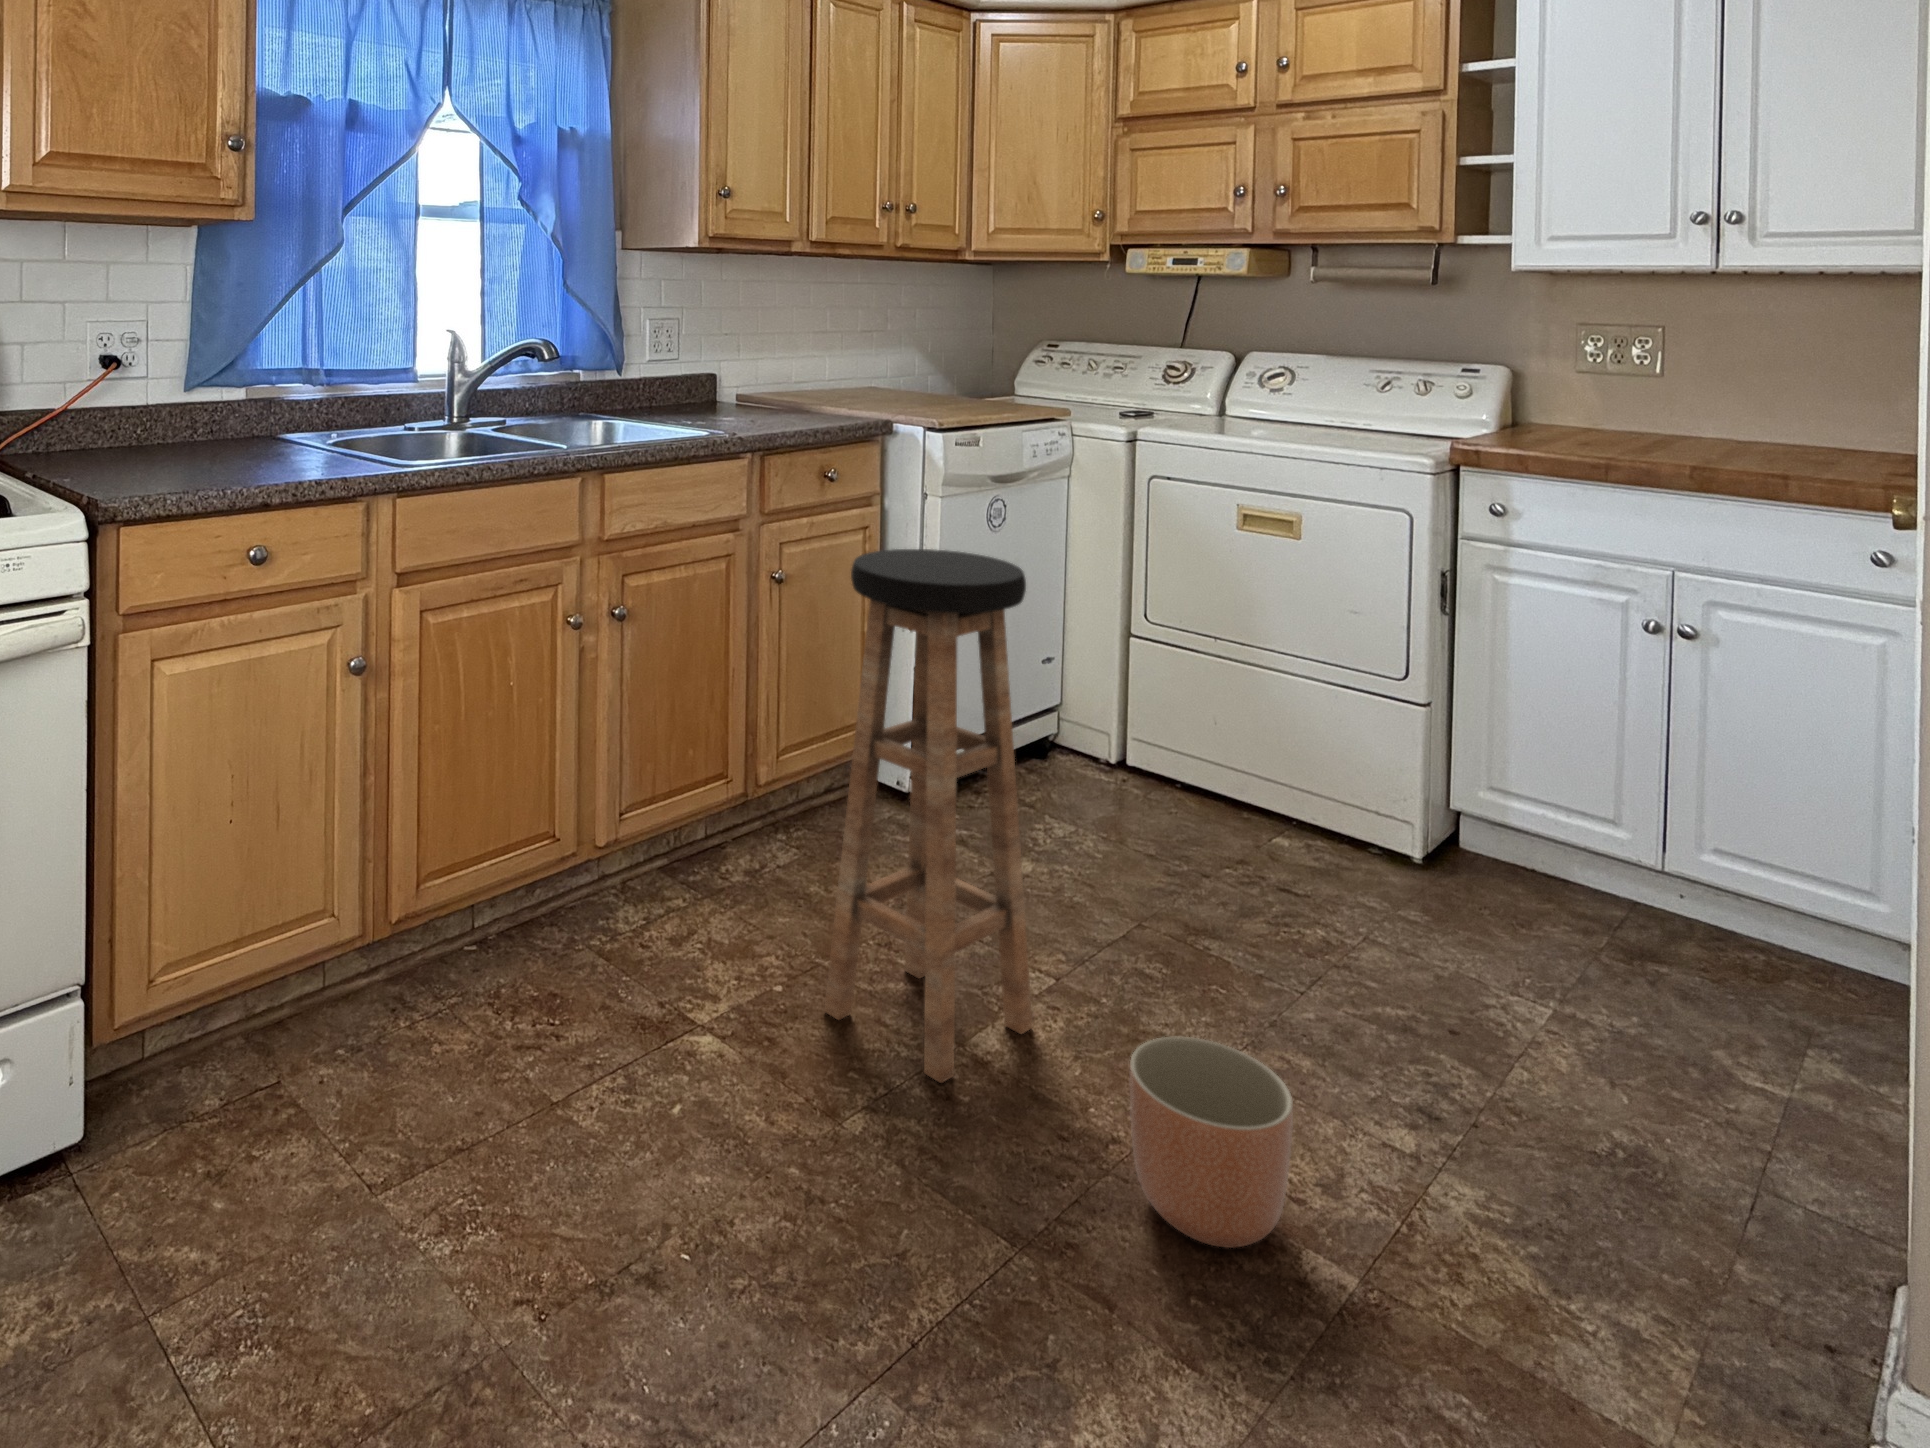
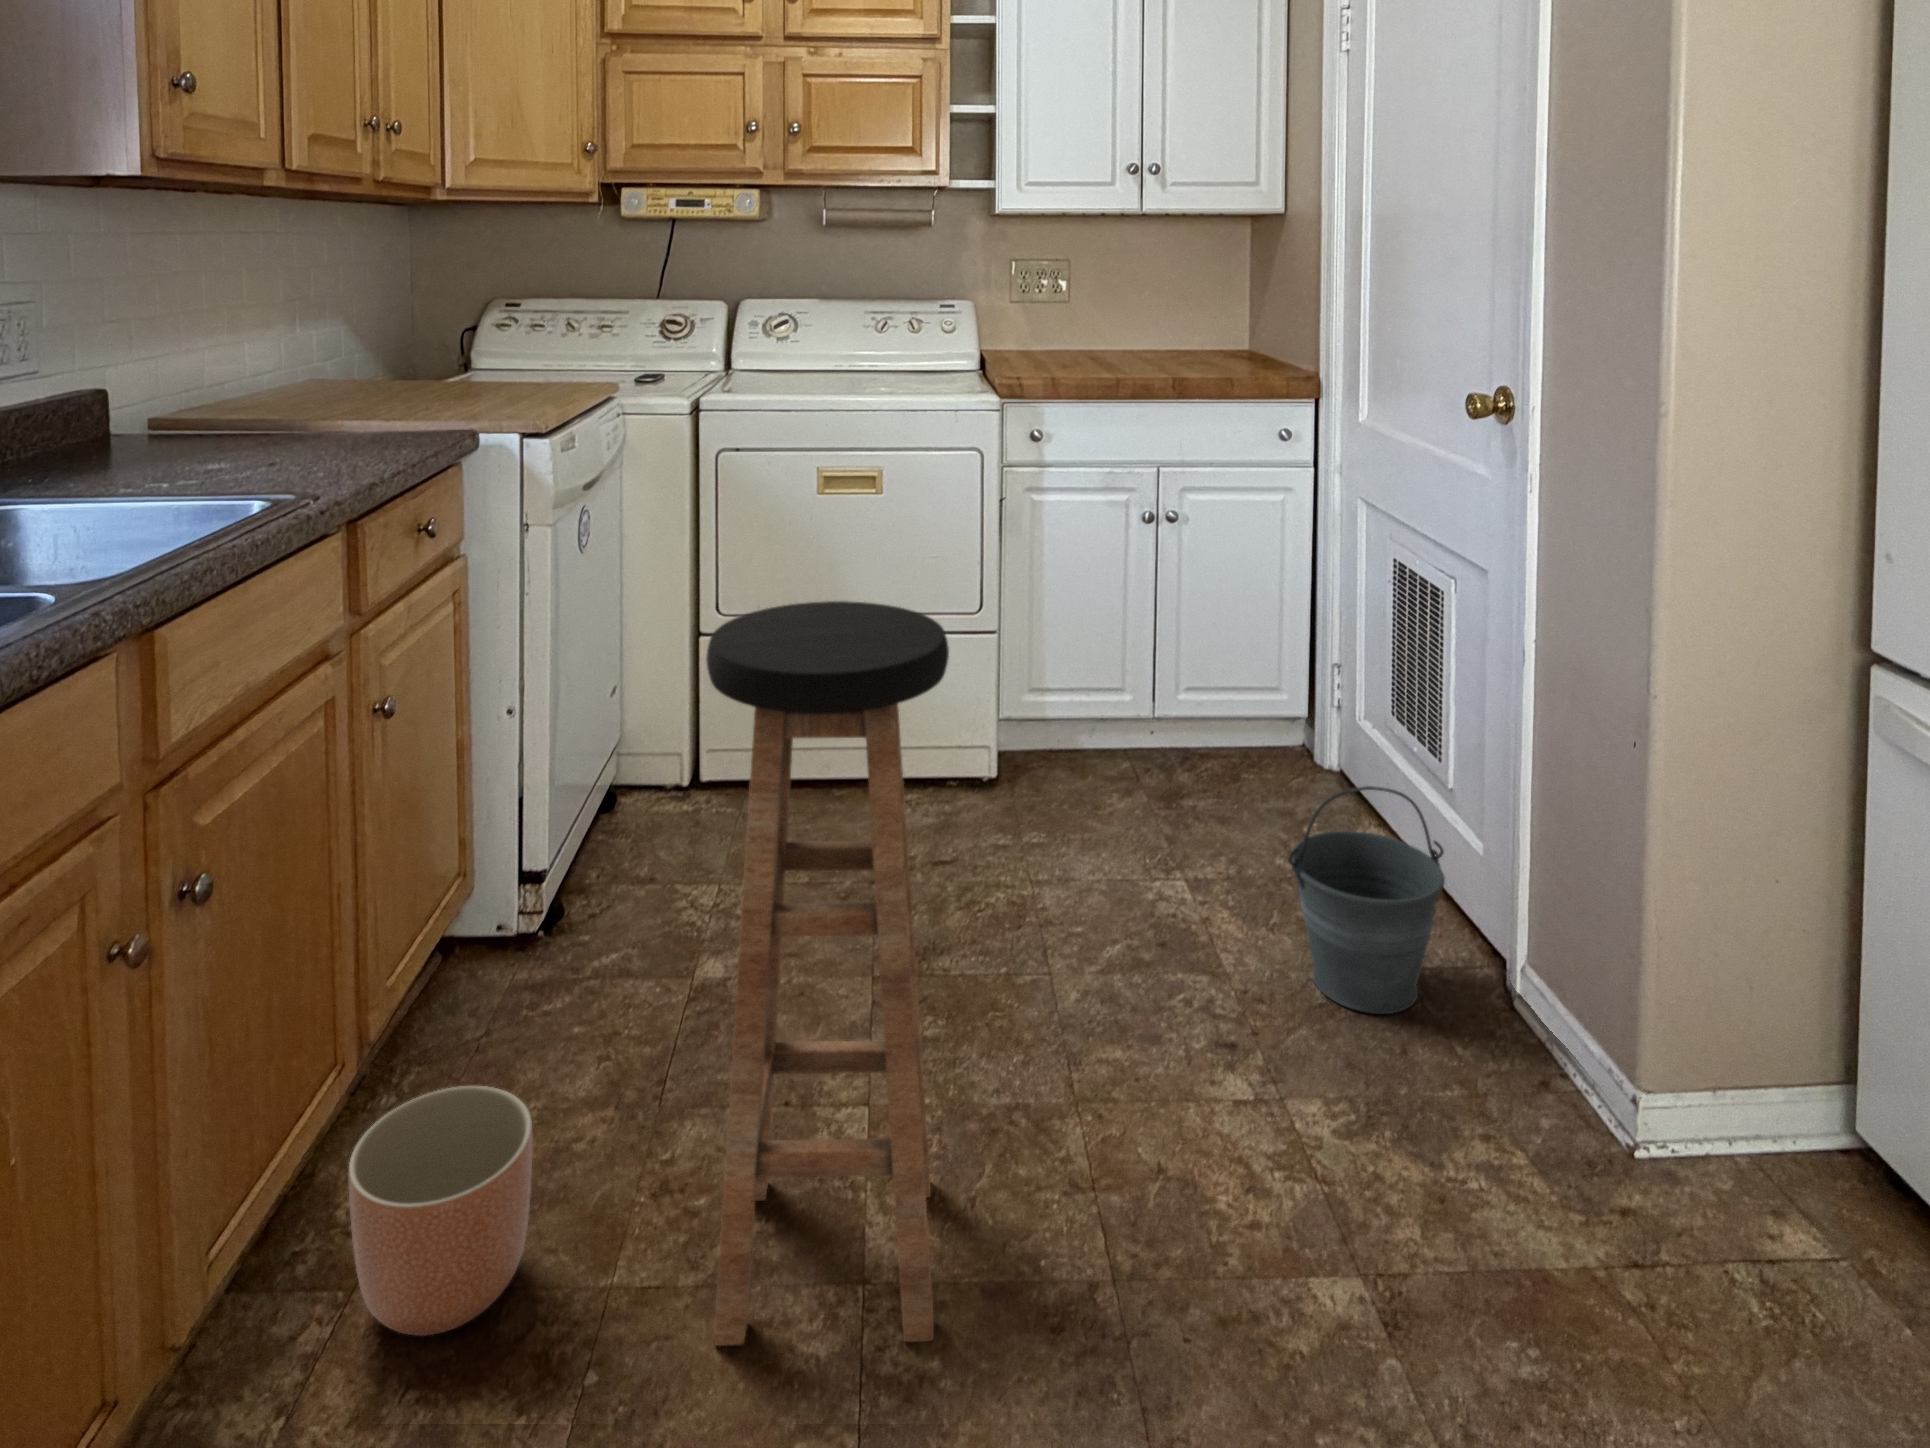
bucket: none [1538,923,1777,1204] -> present [1288,786,1445,1014]
planter: present [1130,1037,1293,1248] -> present [348,1086,533,1336]

